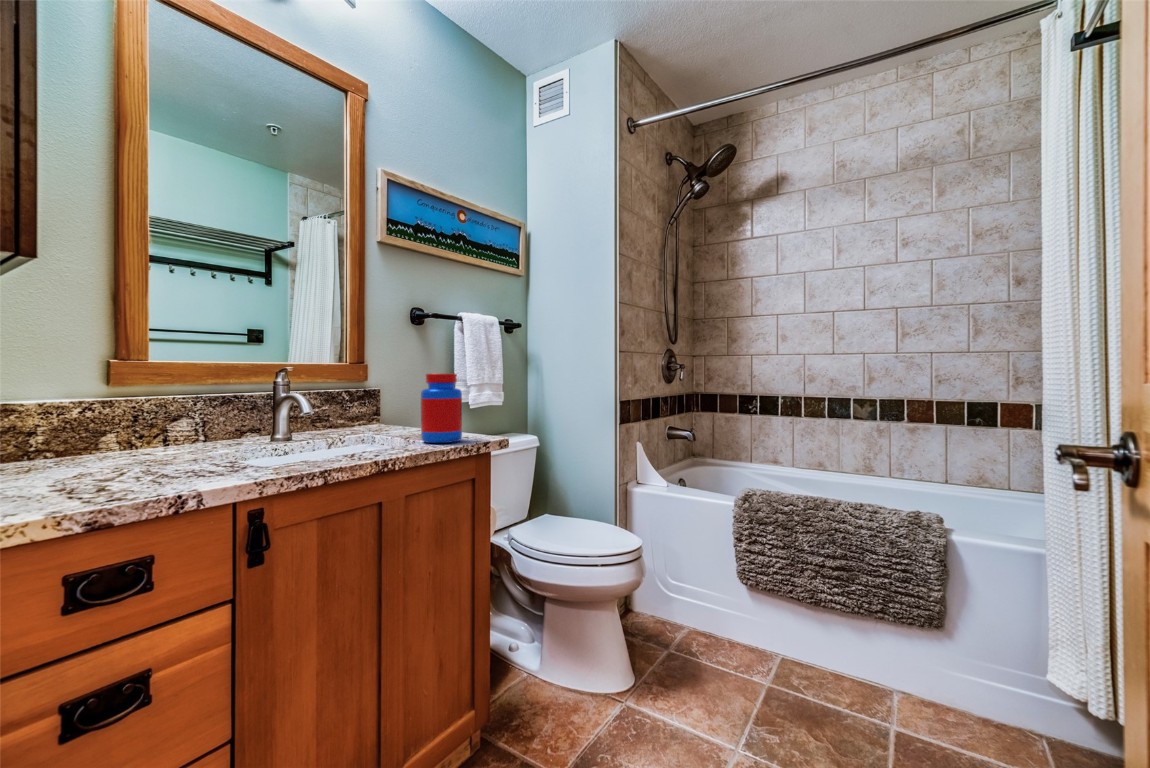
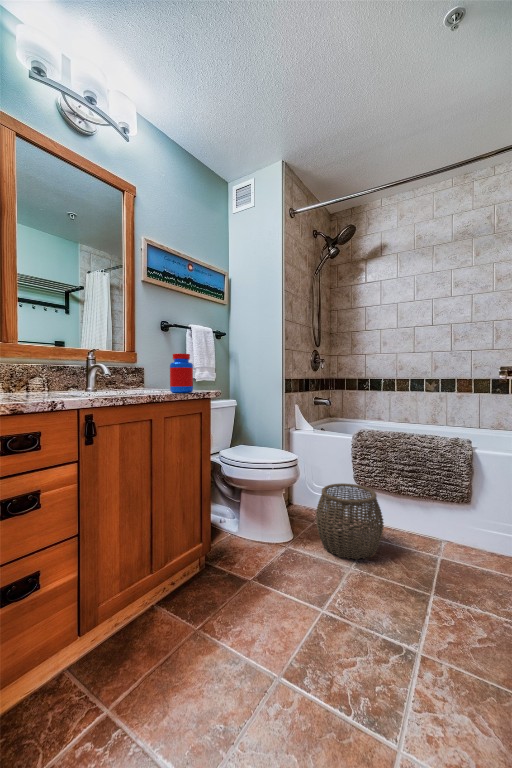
woven basket: none [674,587,793,729] -> present [316,484,384,559]

